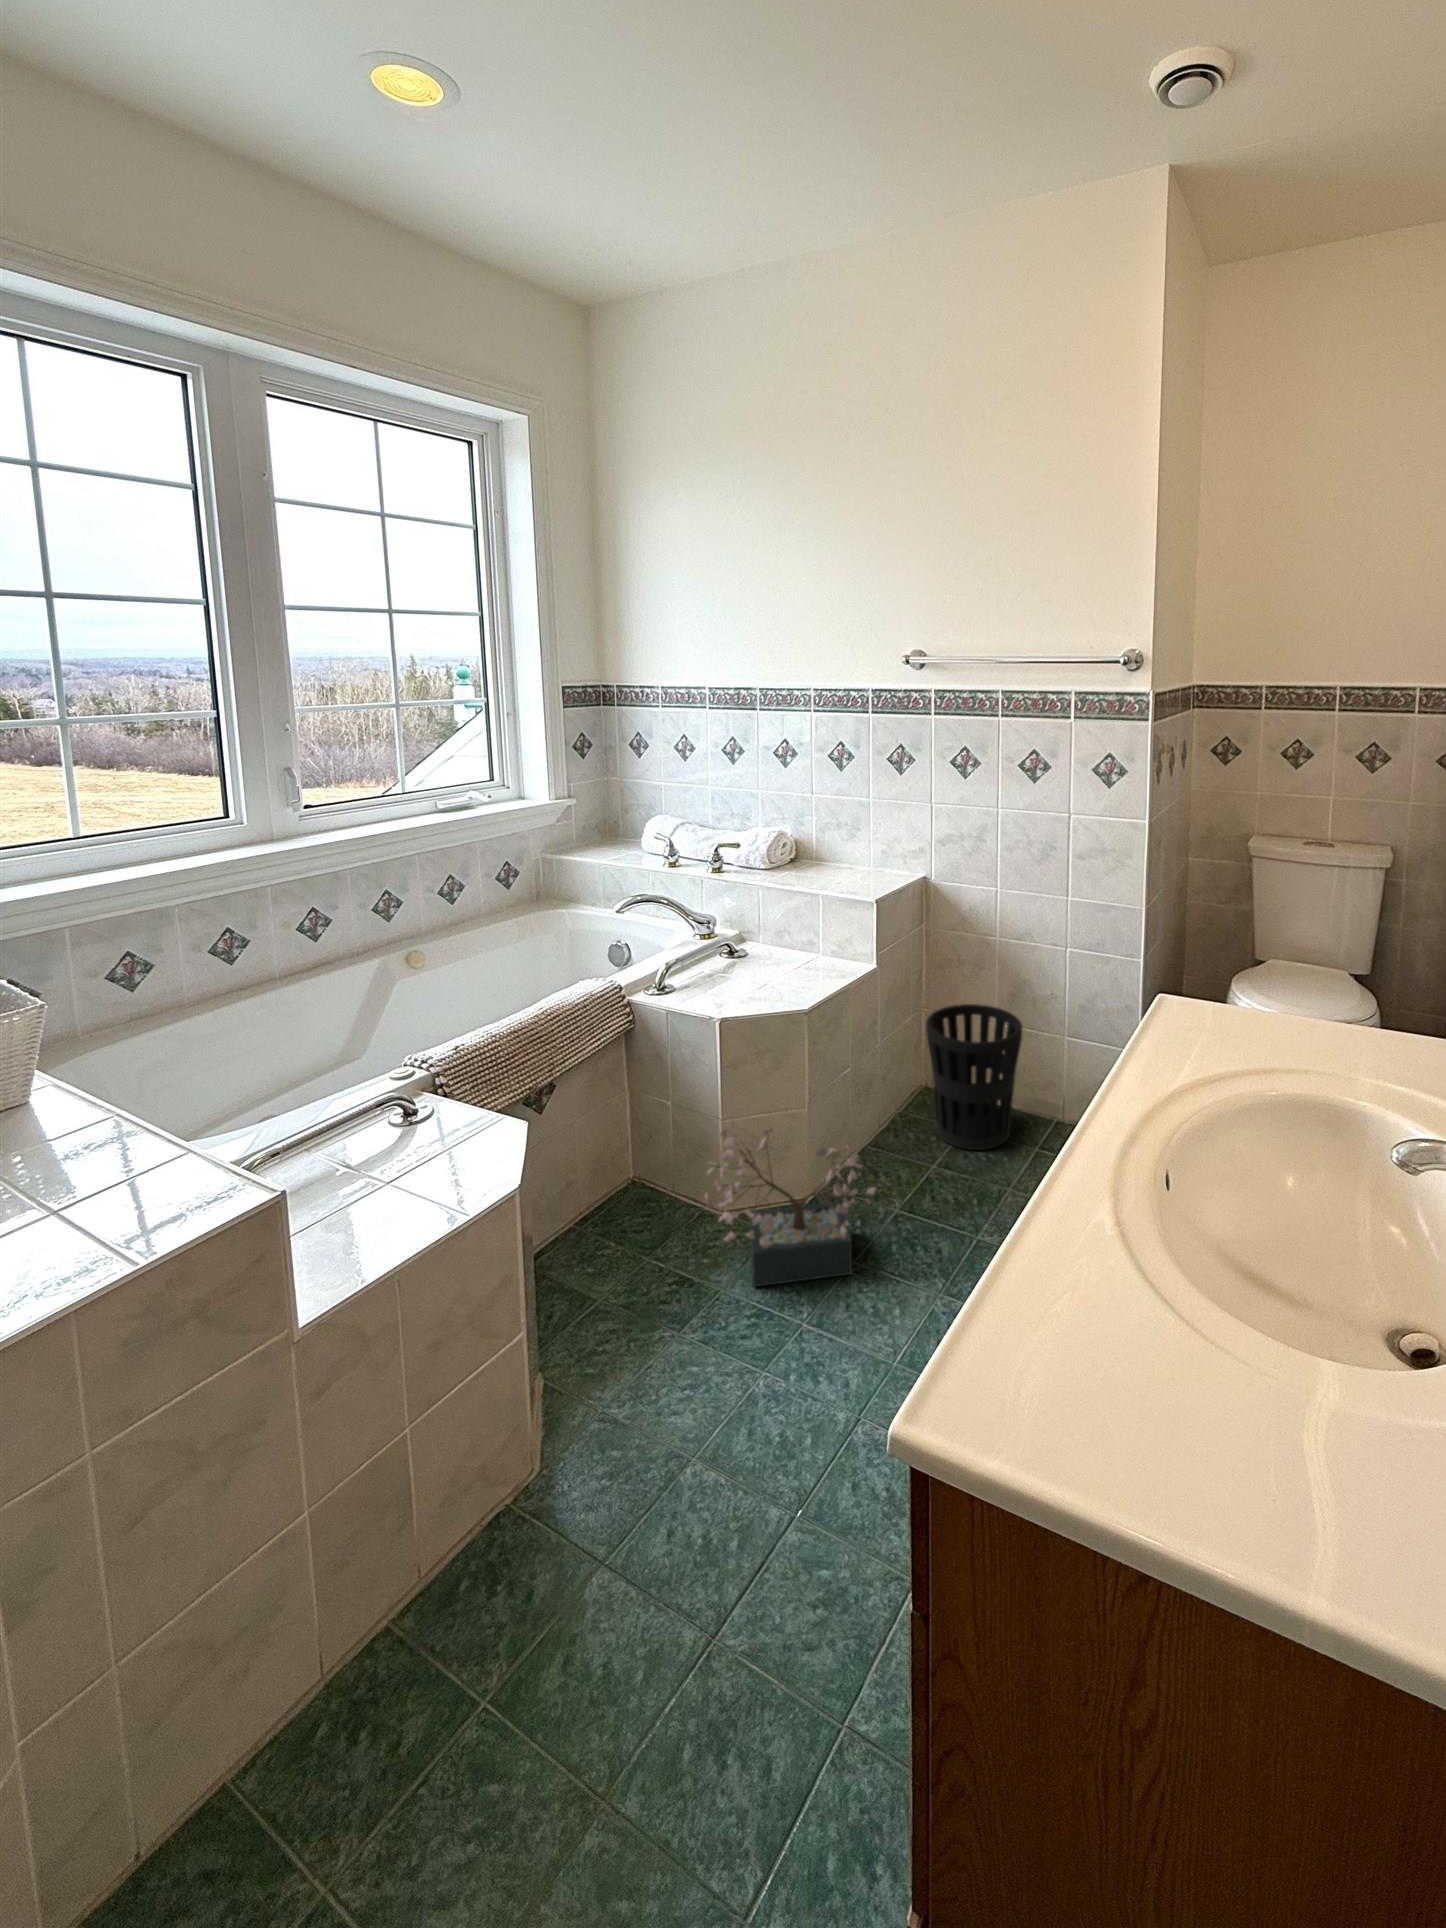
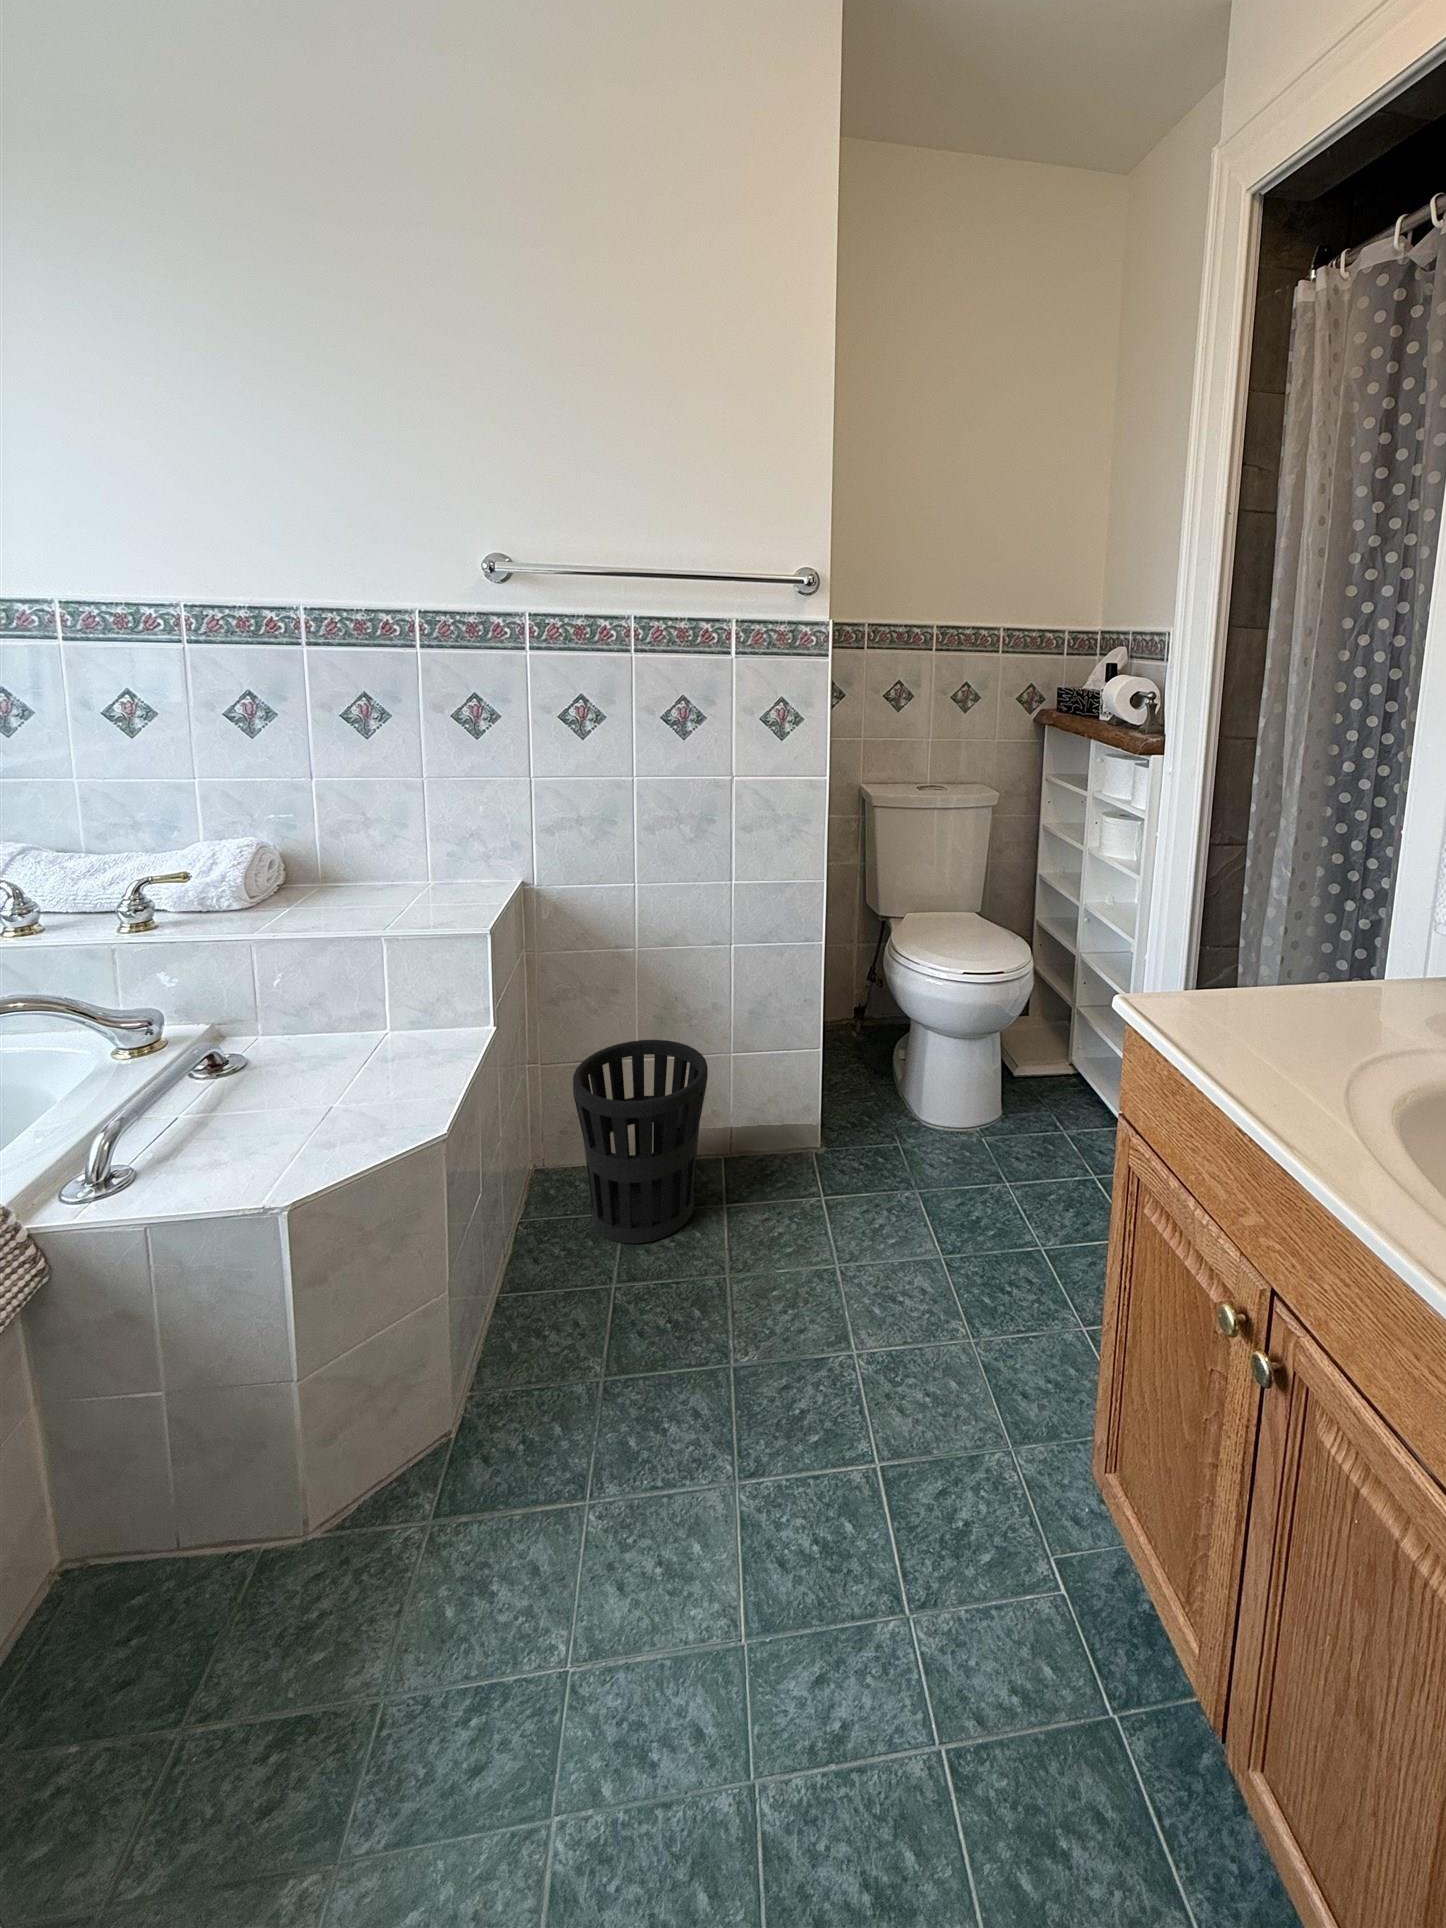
decorative plant: present [705,1122,876,1287] -> none [310,1327,613,1656]

